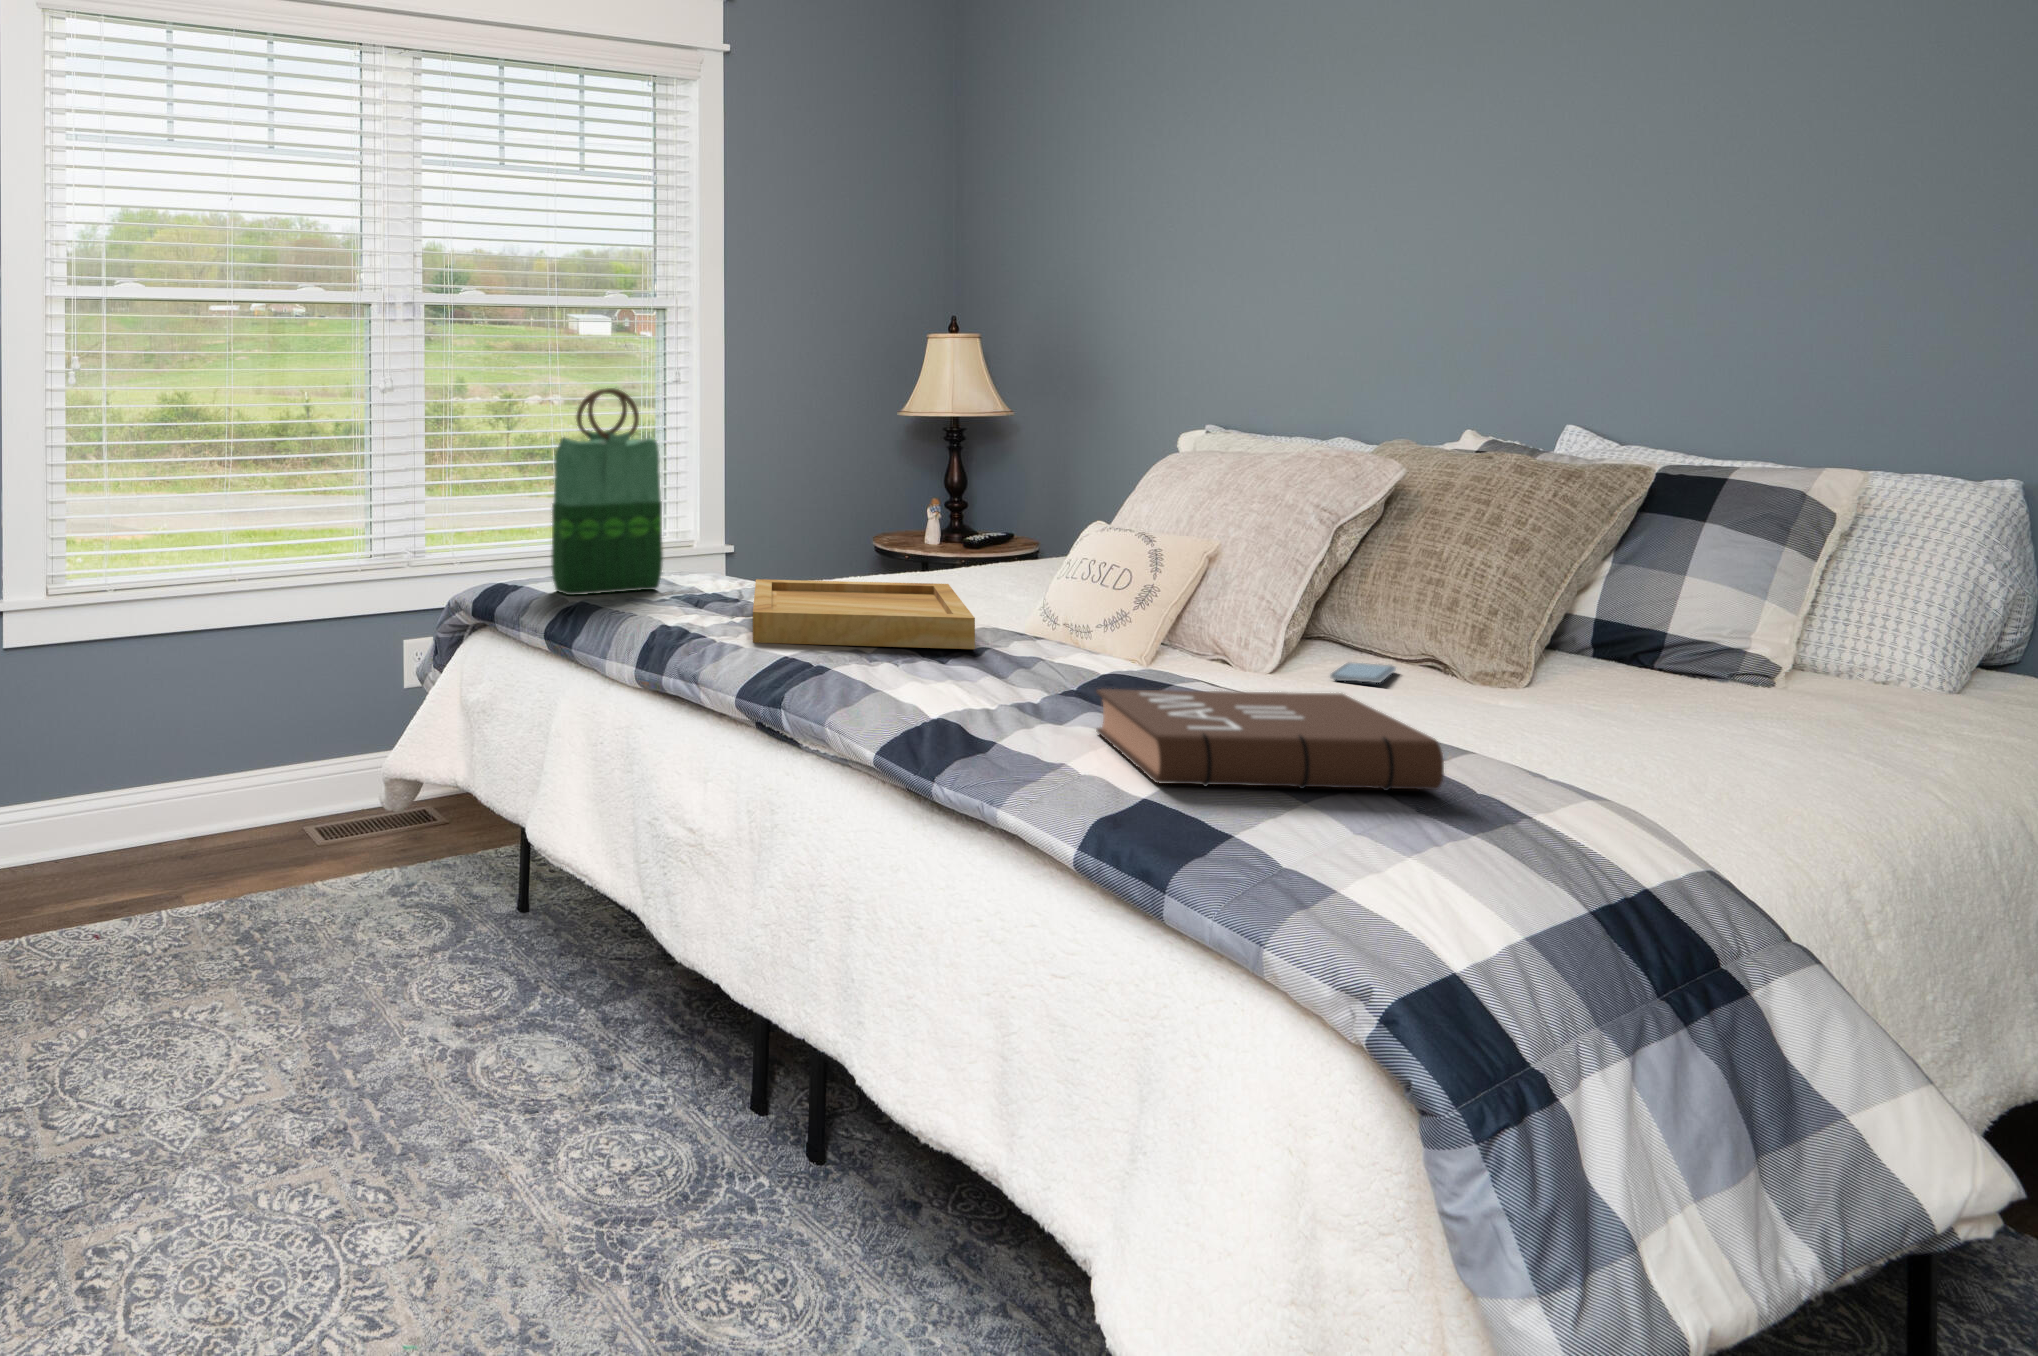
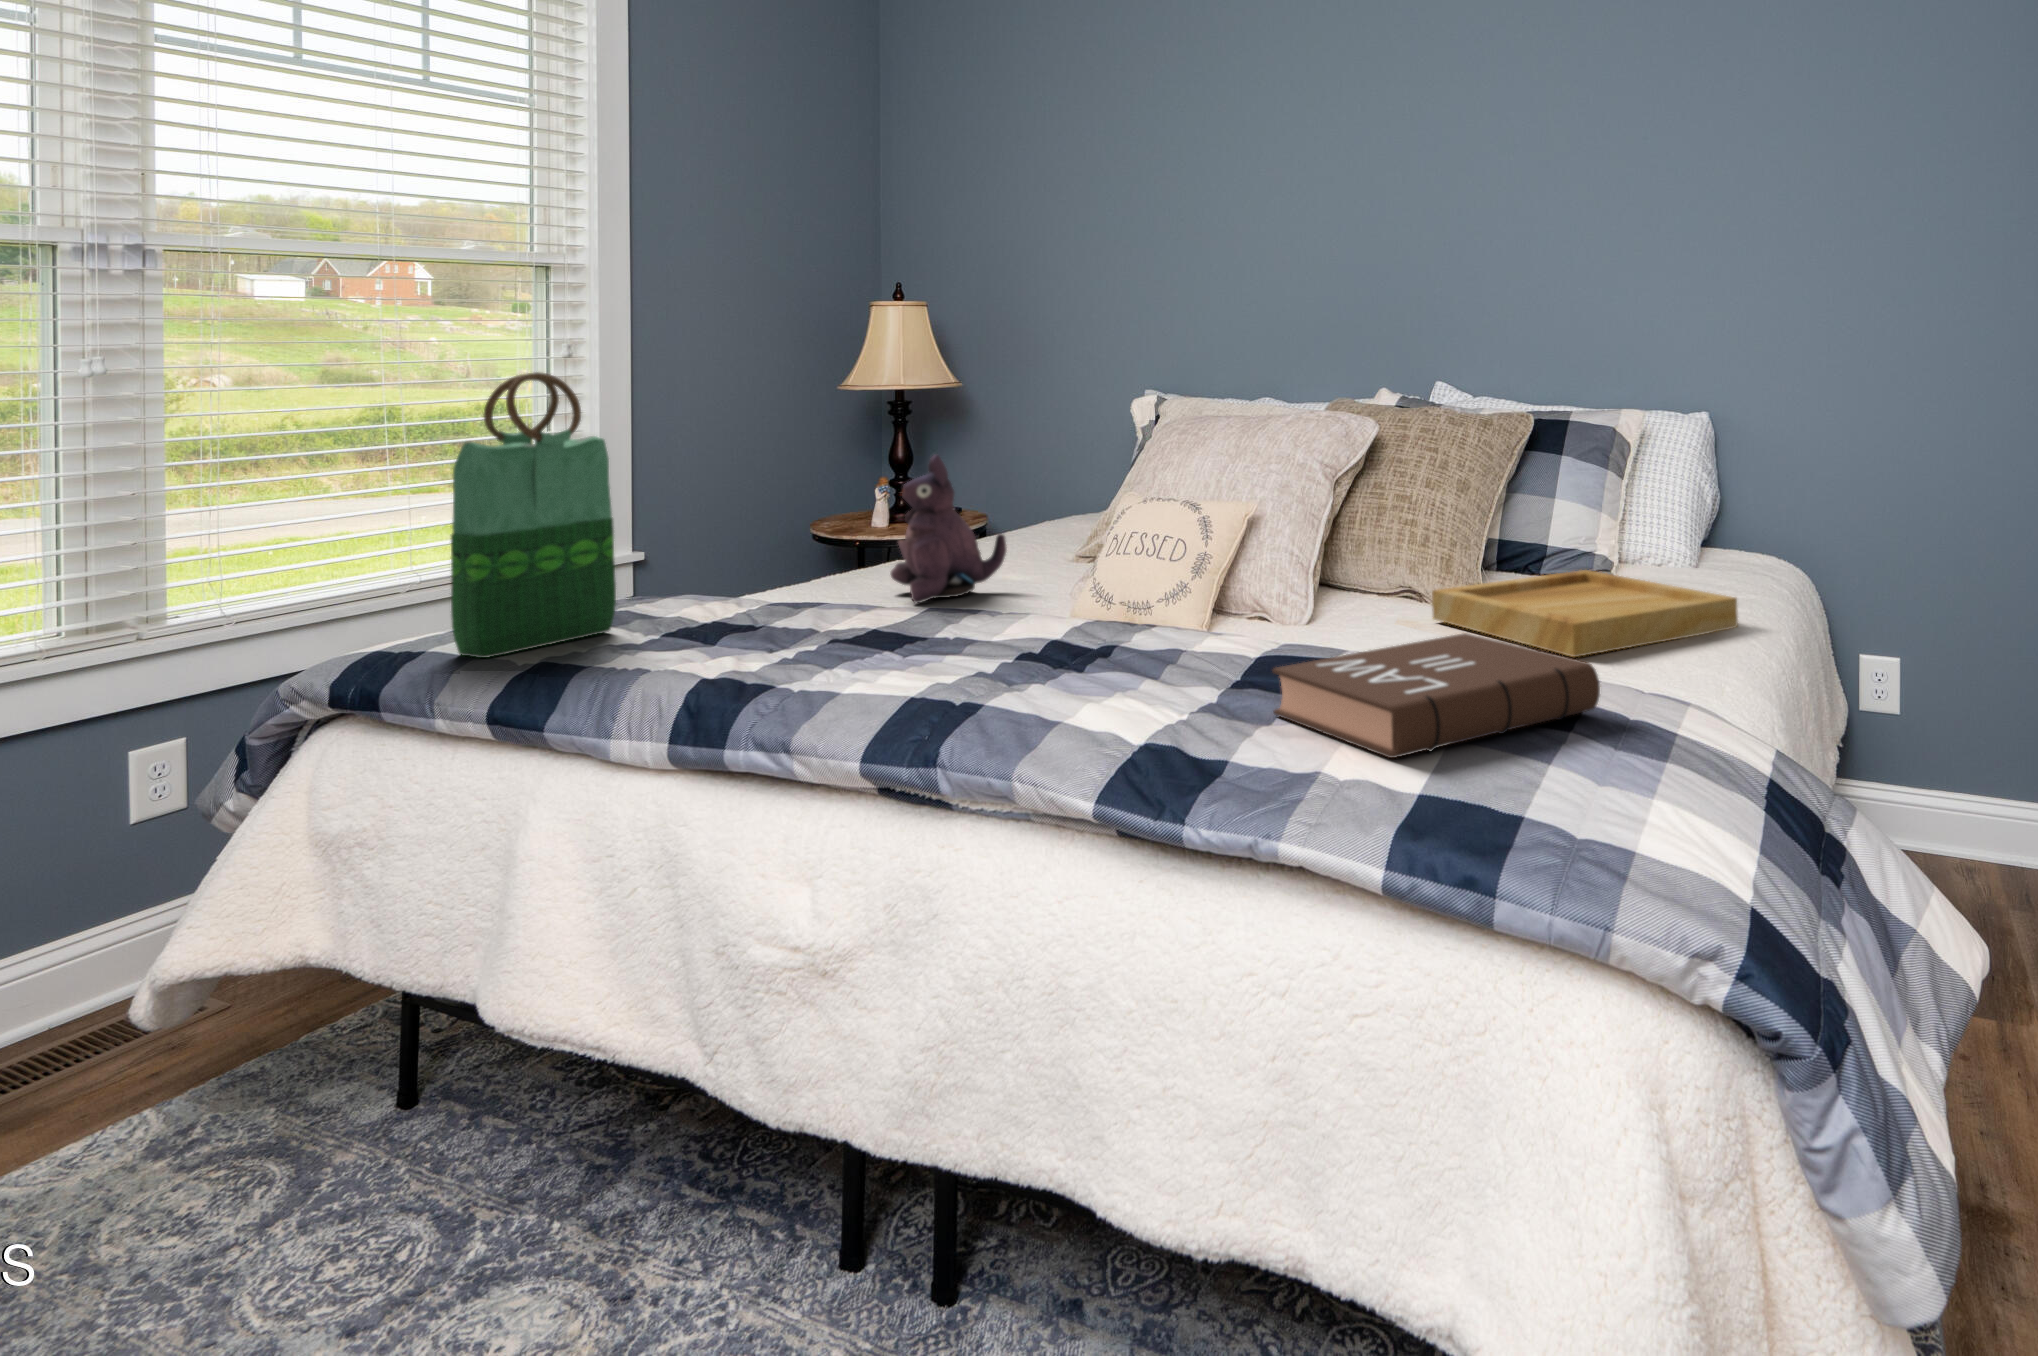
plush toy: none [887,469,989,600] -> present [890,455,1007,603]
tray: present [753,579,975,649] -> present [1432,570,1738,657]
smartphone: present [1330,662,1396,683] -> none [1349,602,1394,623]

